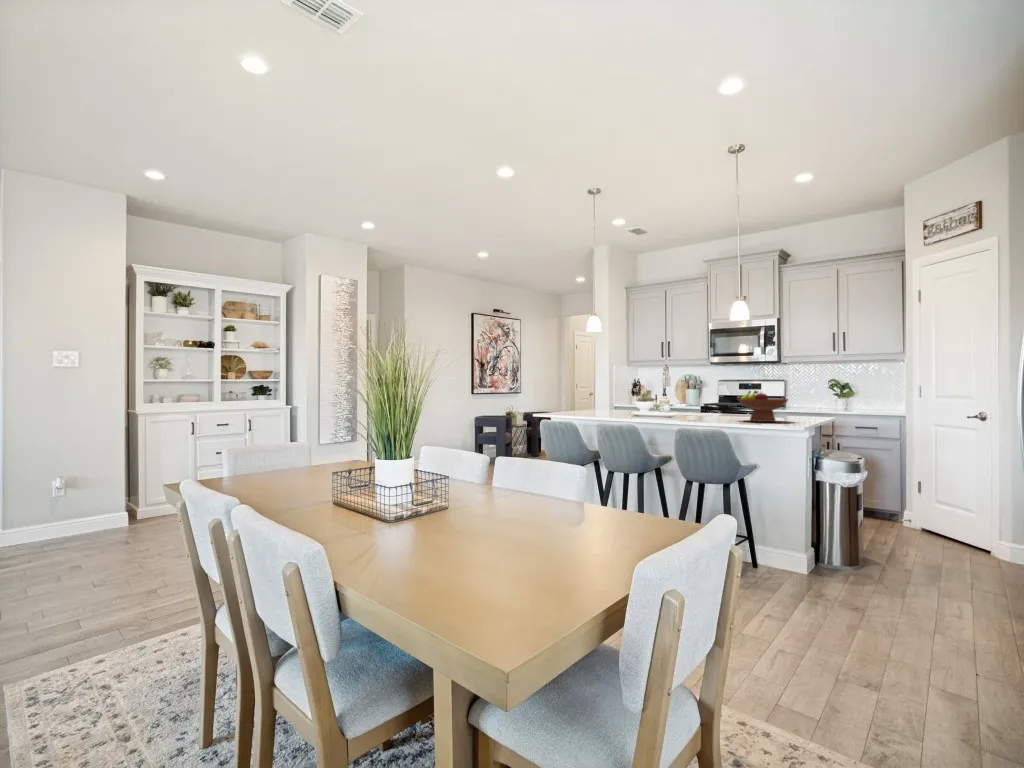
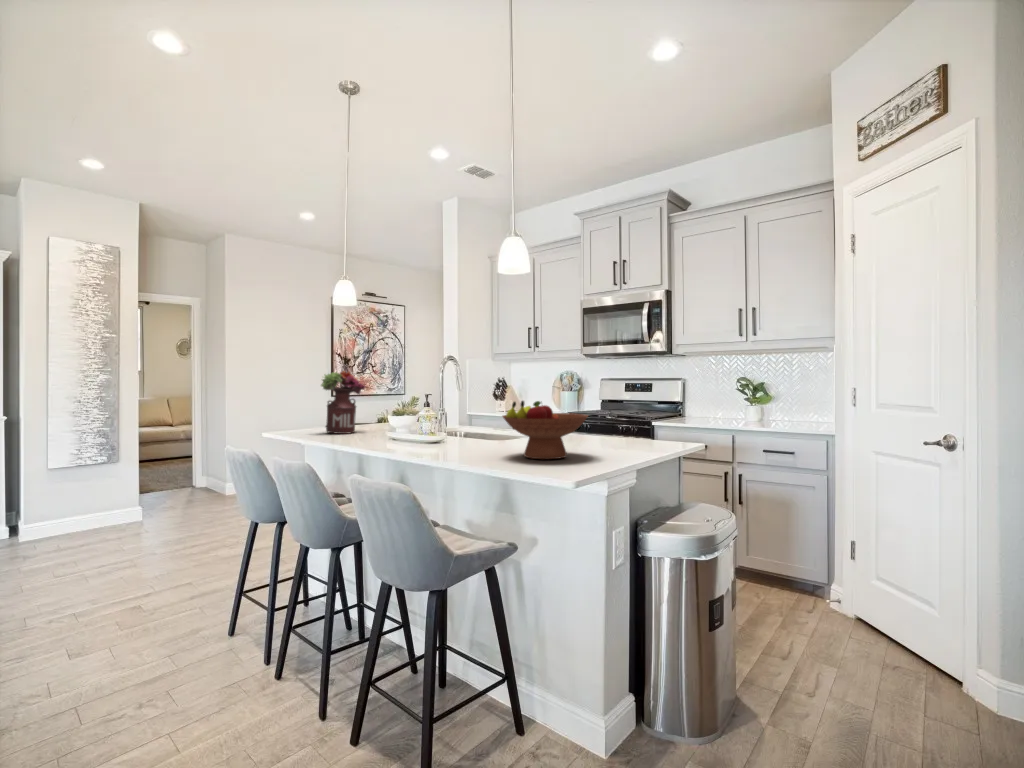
flower arrangement: none [574,373,600,414] -> present [321,371,365,434]

